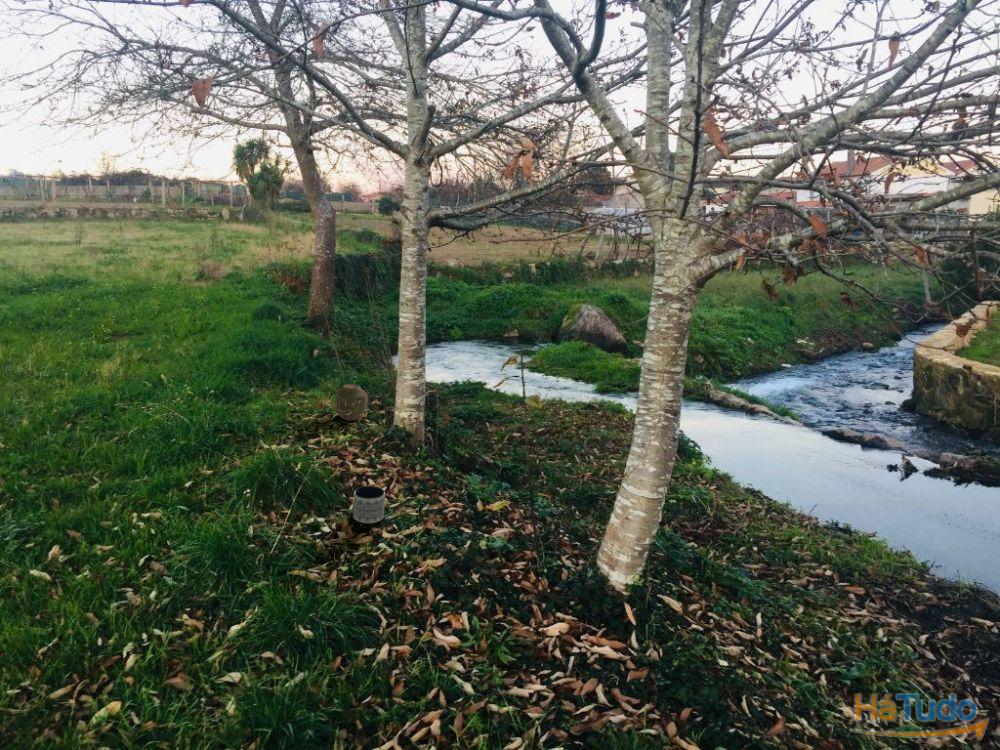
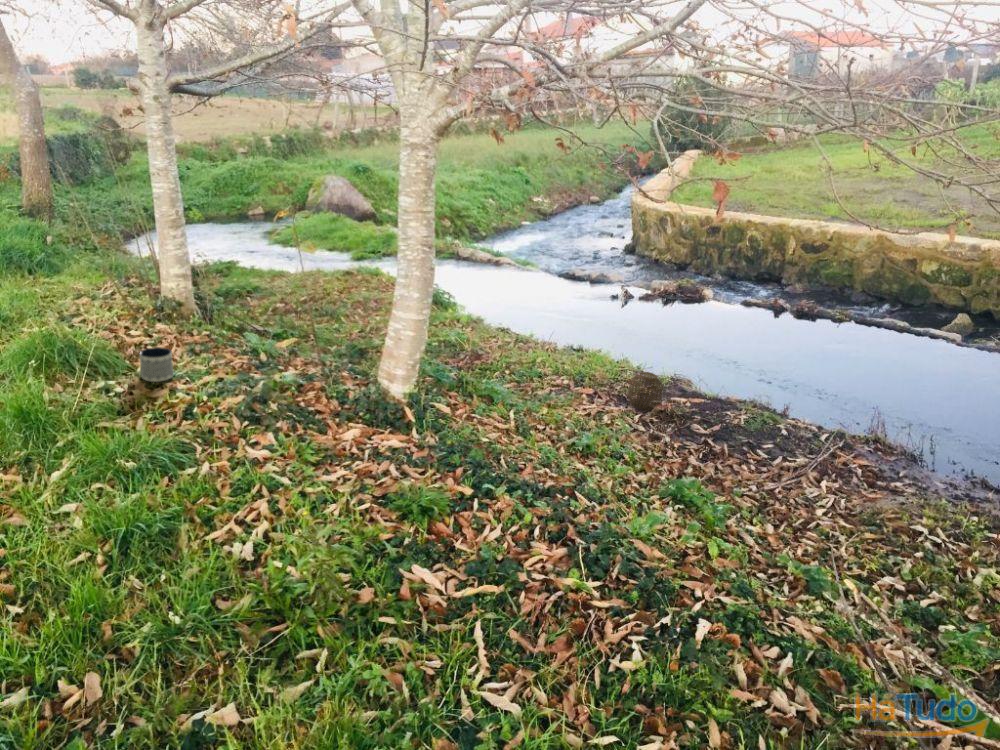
woven basket: present [335,384,368,420] -> present [628,372,664,411]

